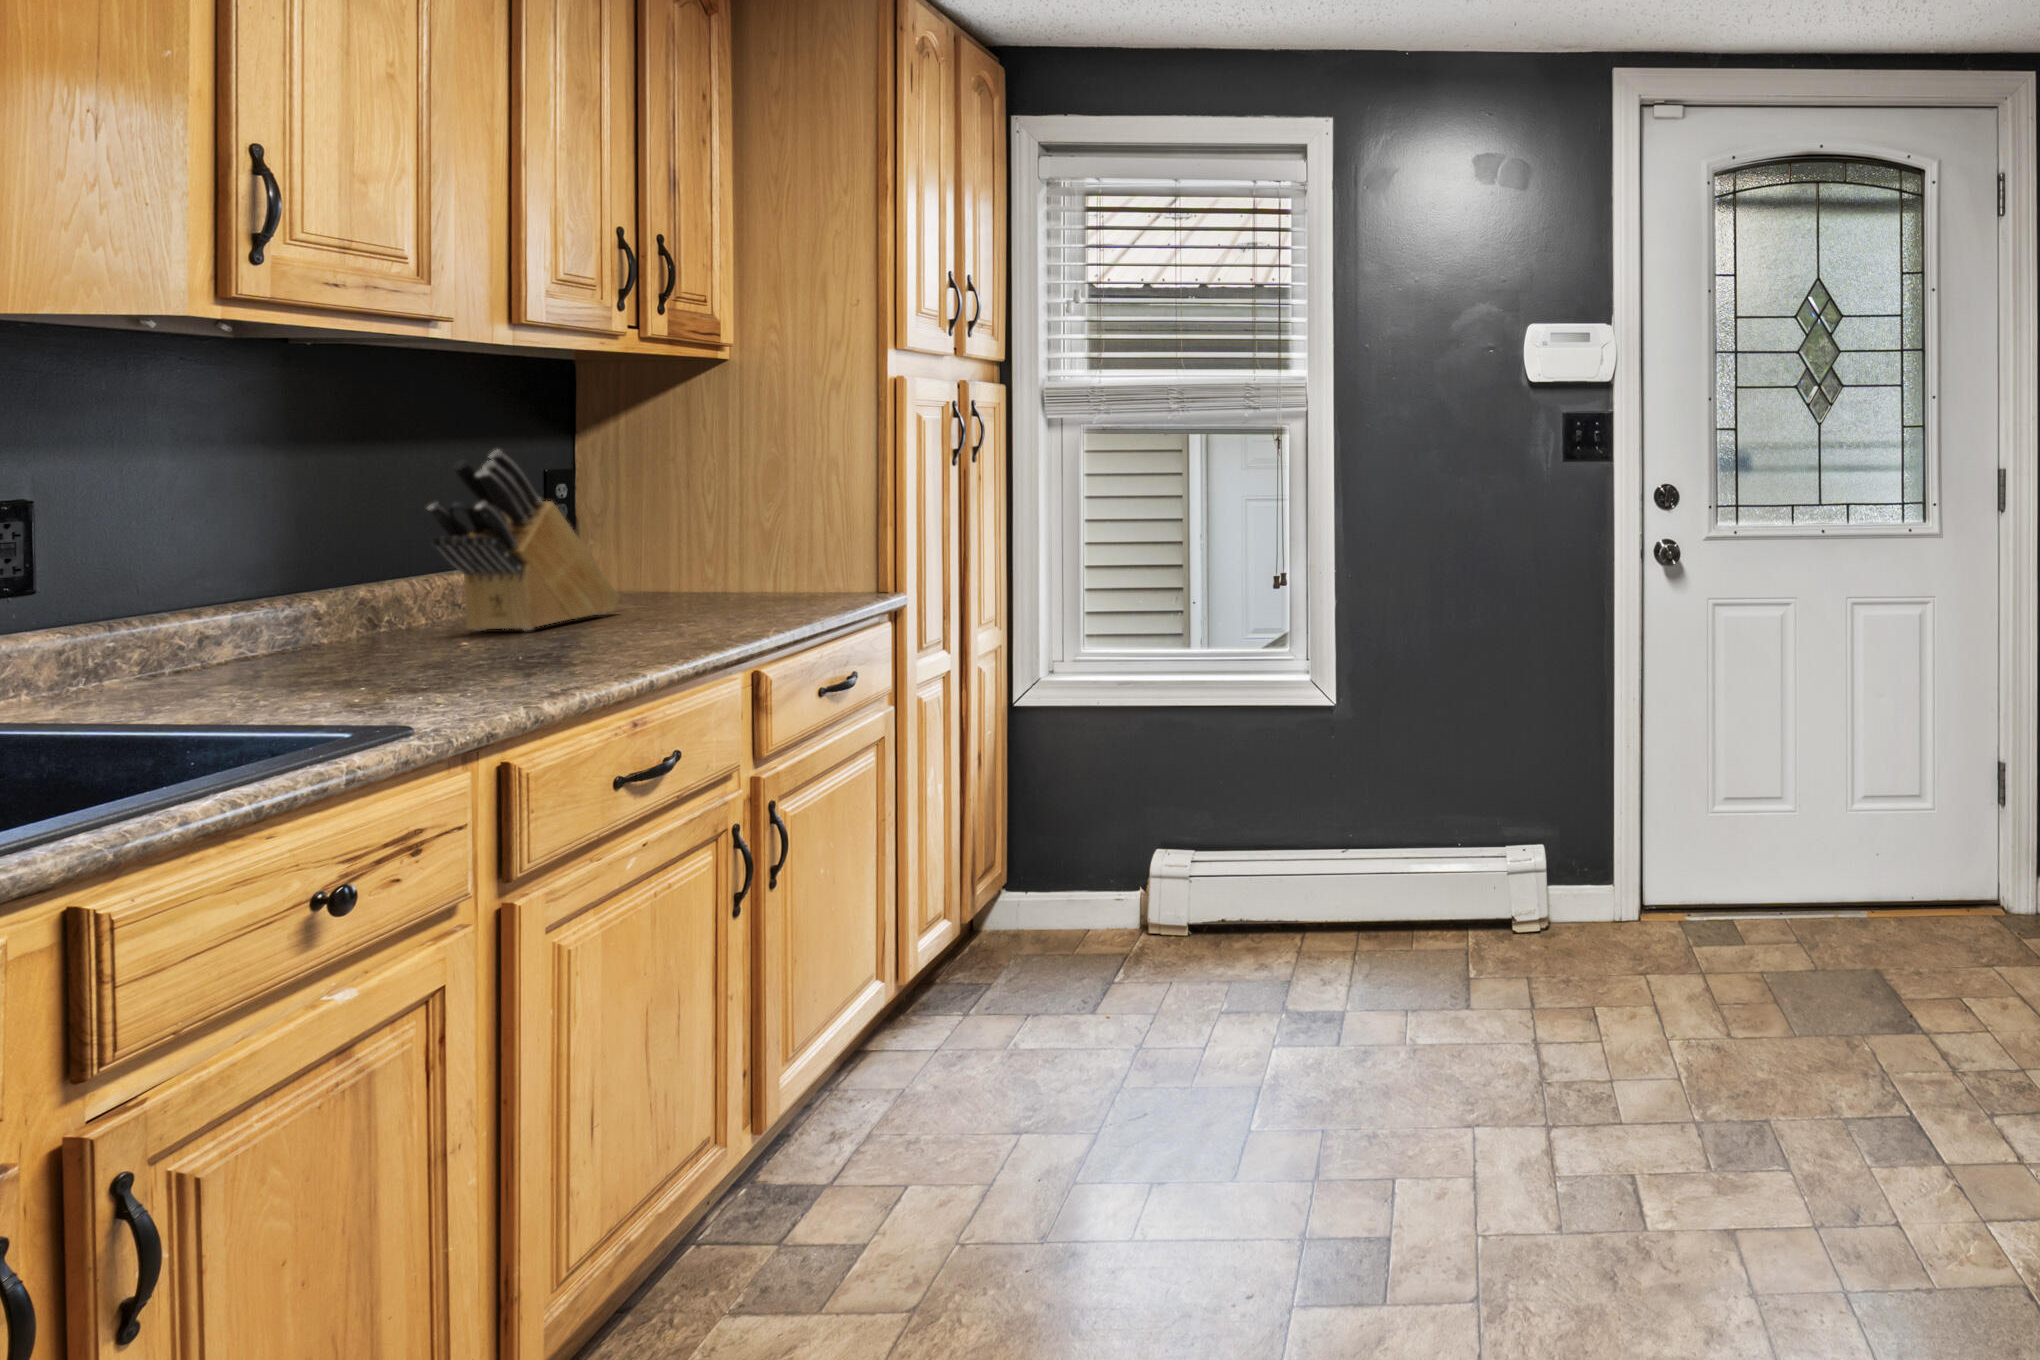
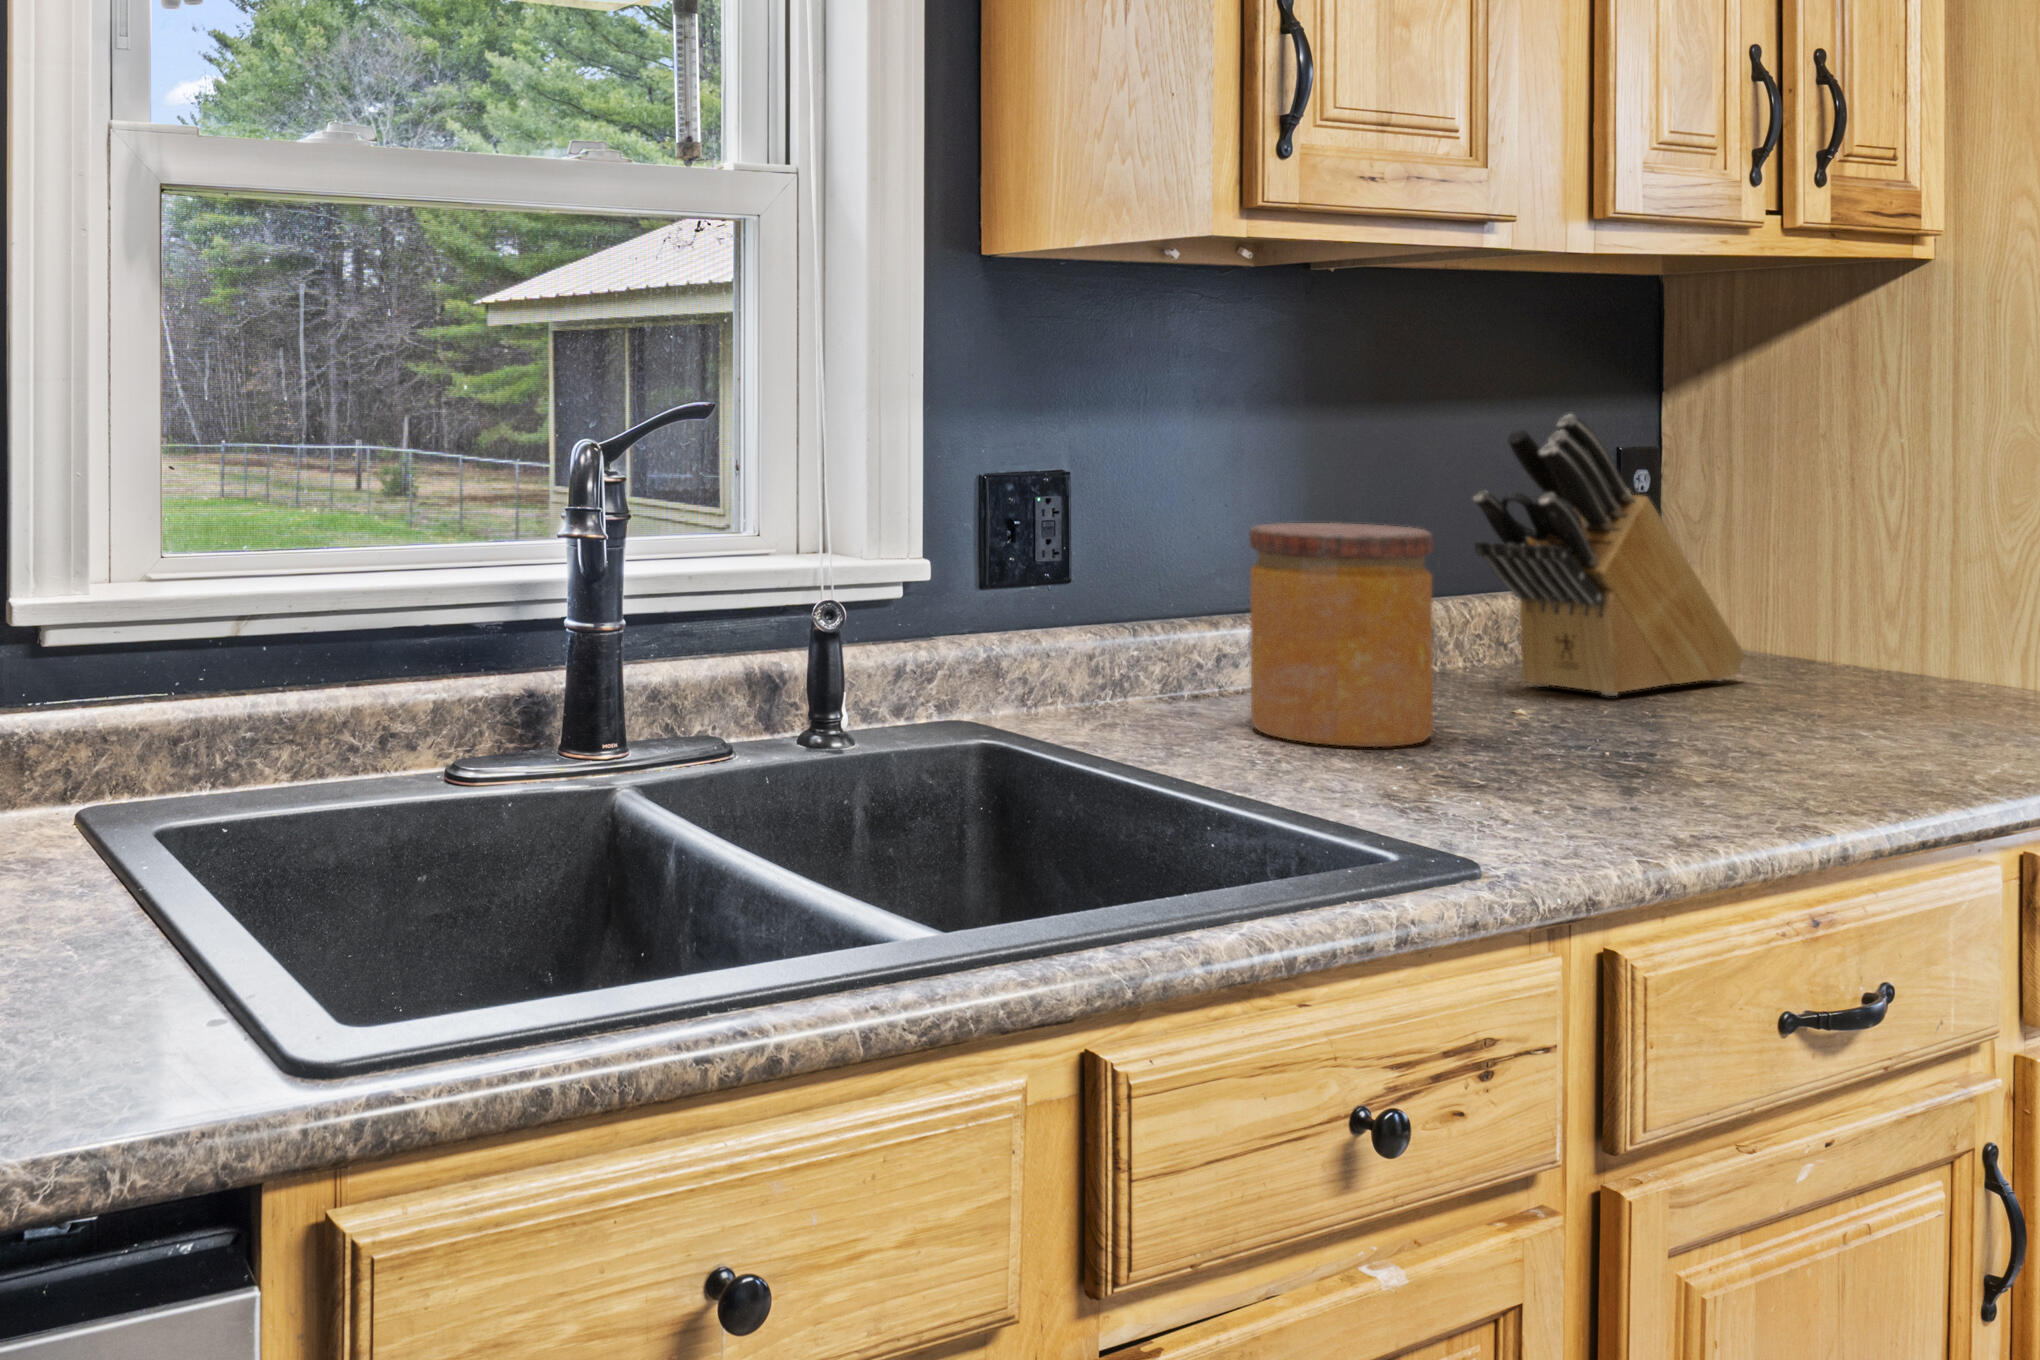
jar: none [236,527,392,683] -> present [1249,523,1433,747]

